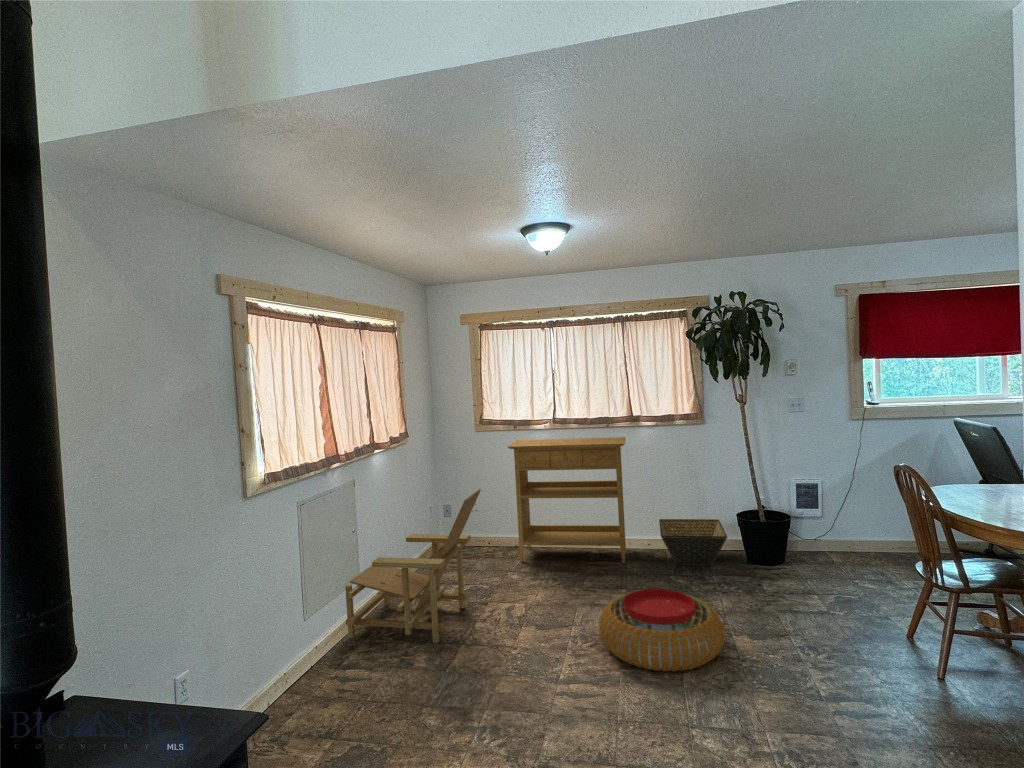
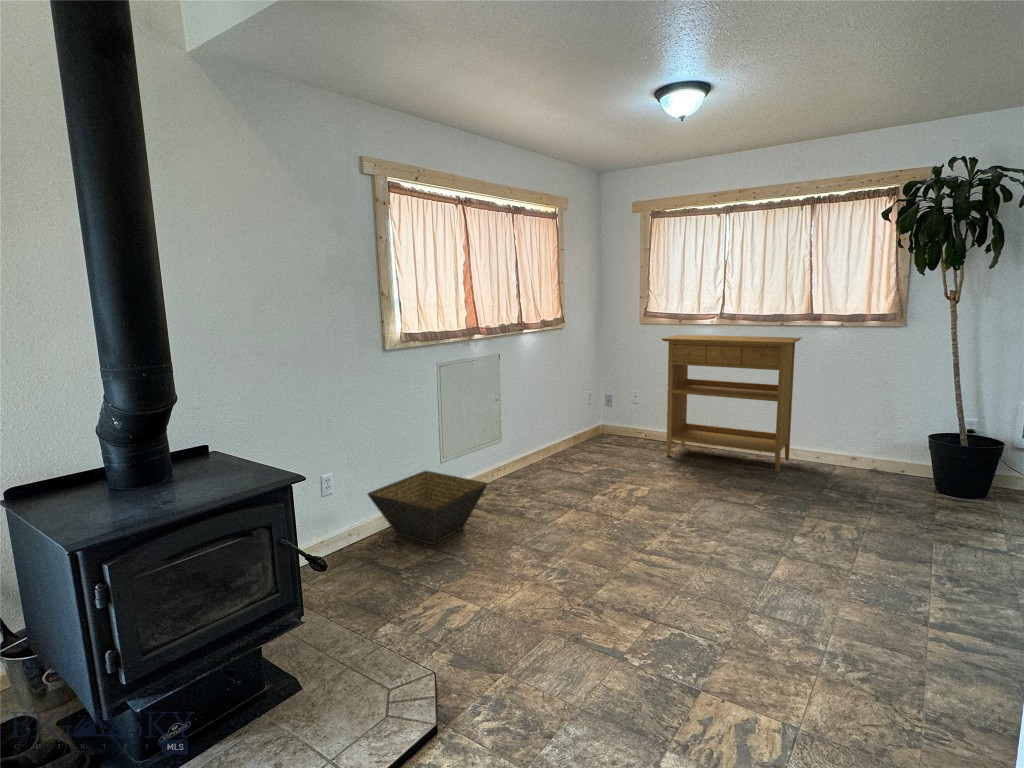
lounge chair: present [345,489,481,643] -> none [481,371,609,504]
basket: present [659,519,727,566] -> present [368,471,488,545]
pouf: present [599,589,725,672] -> none [701,488,842,569]

